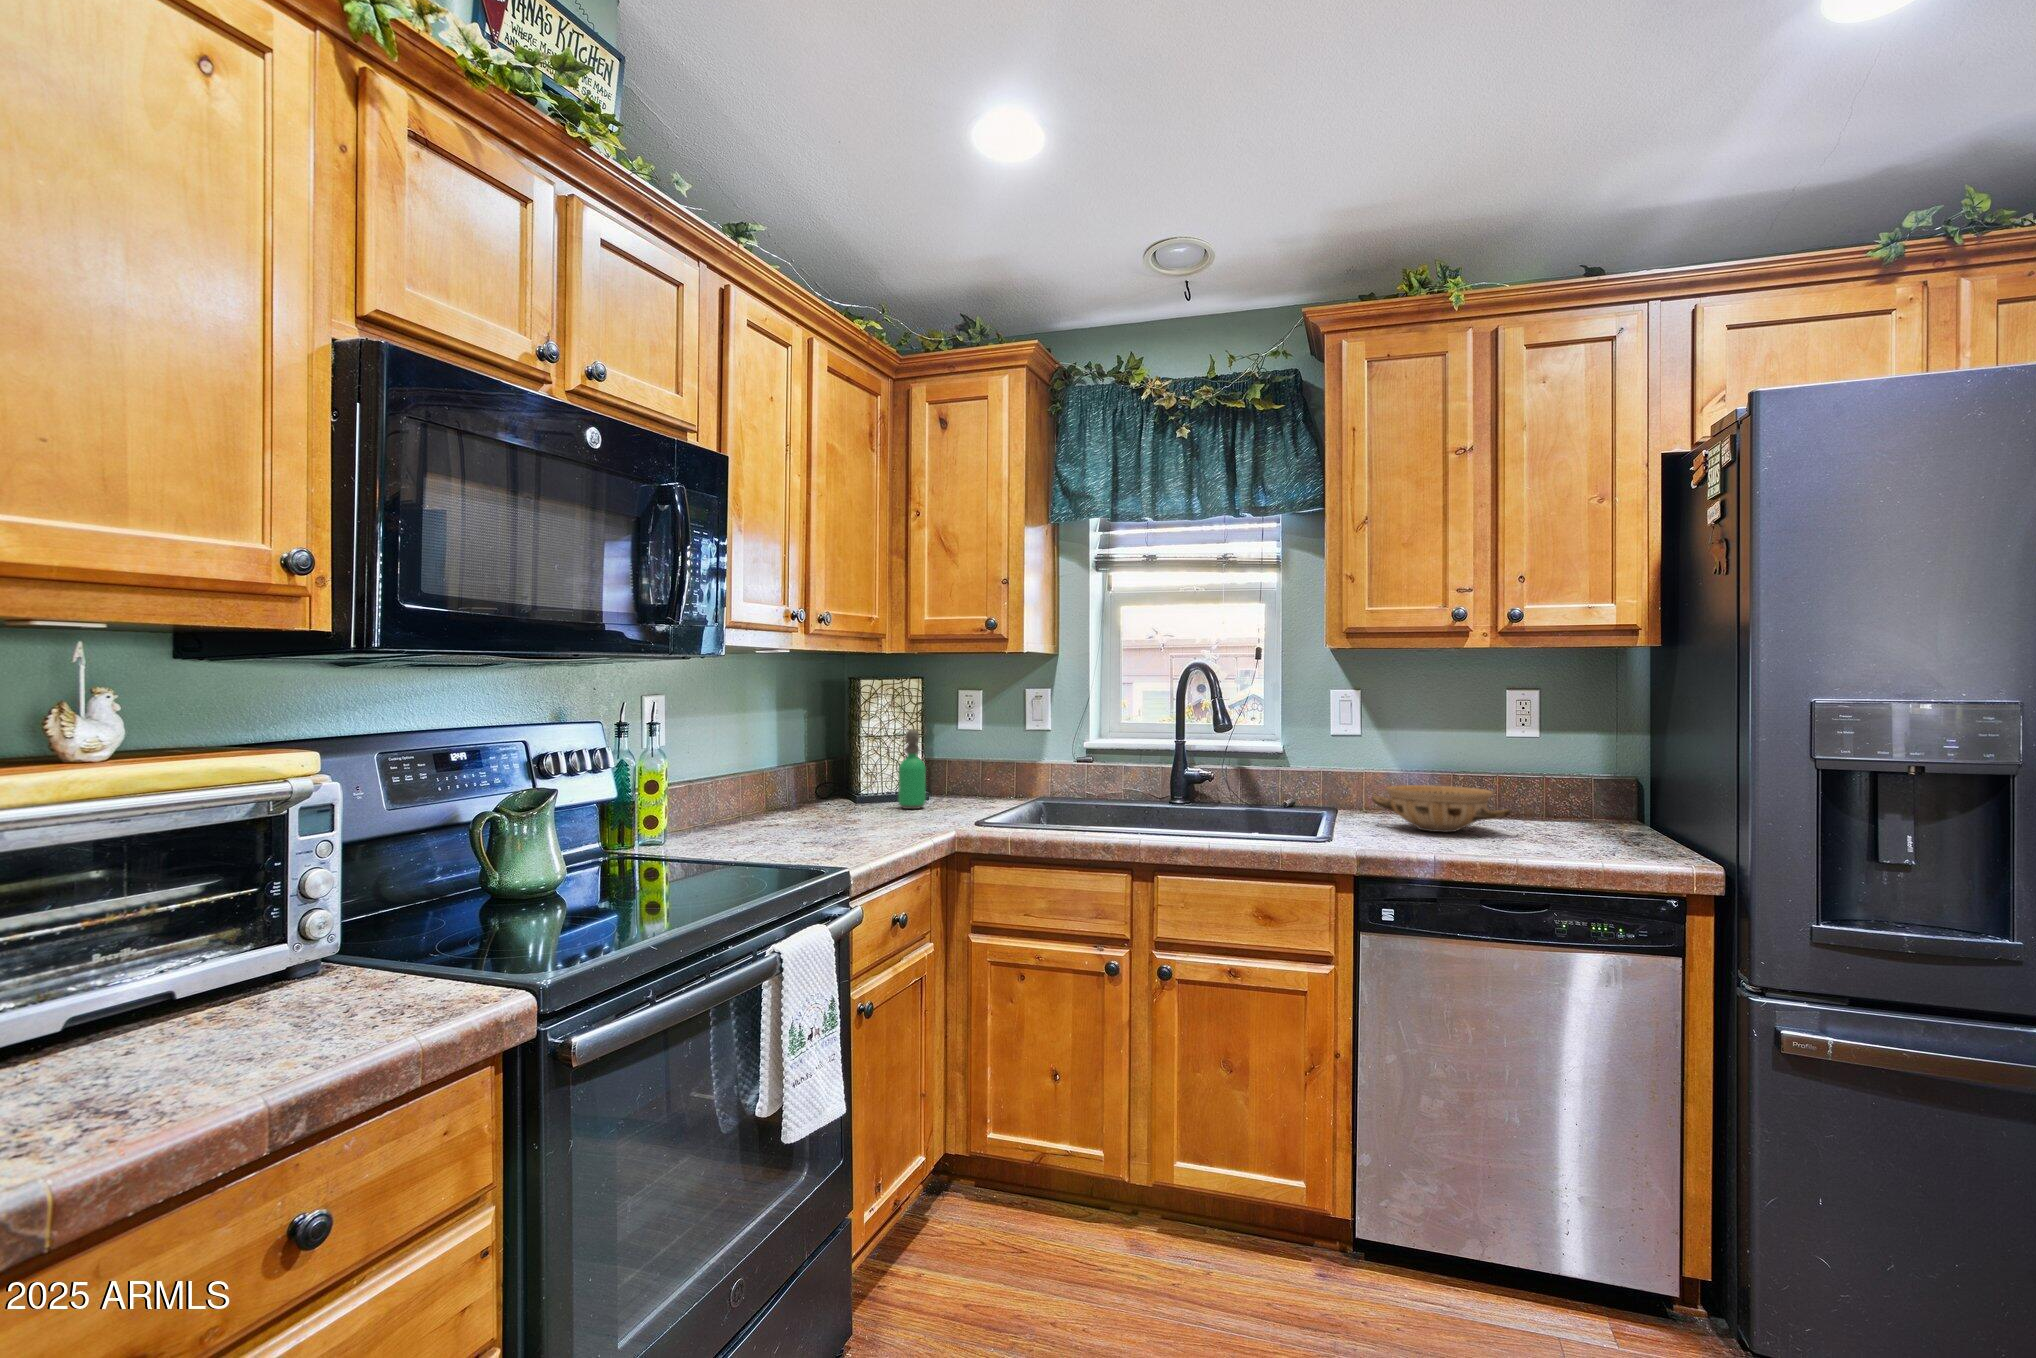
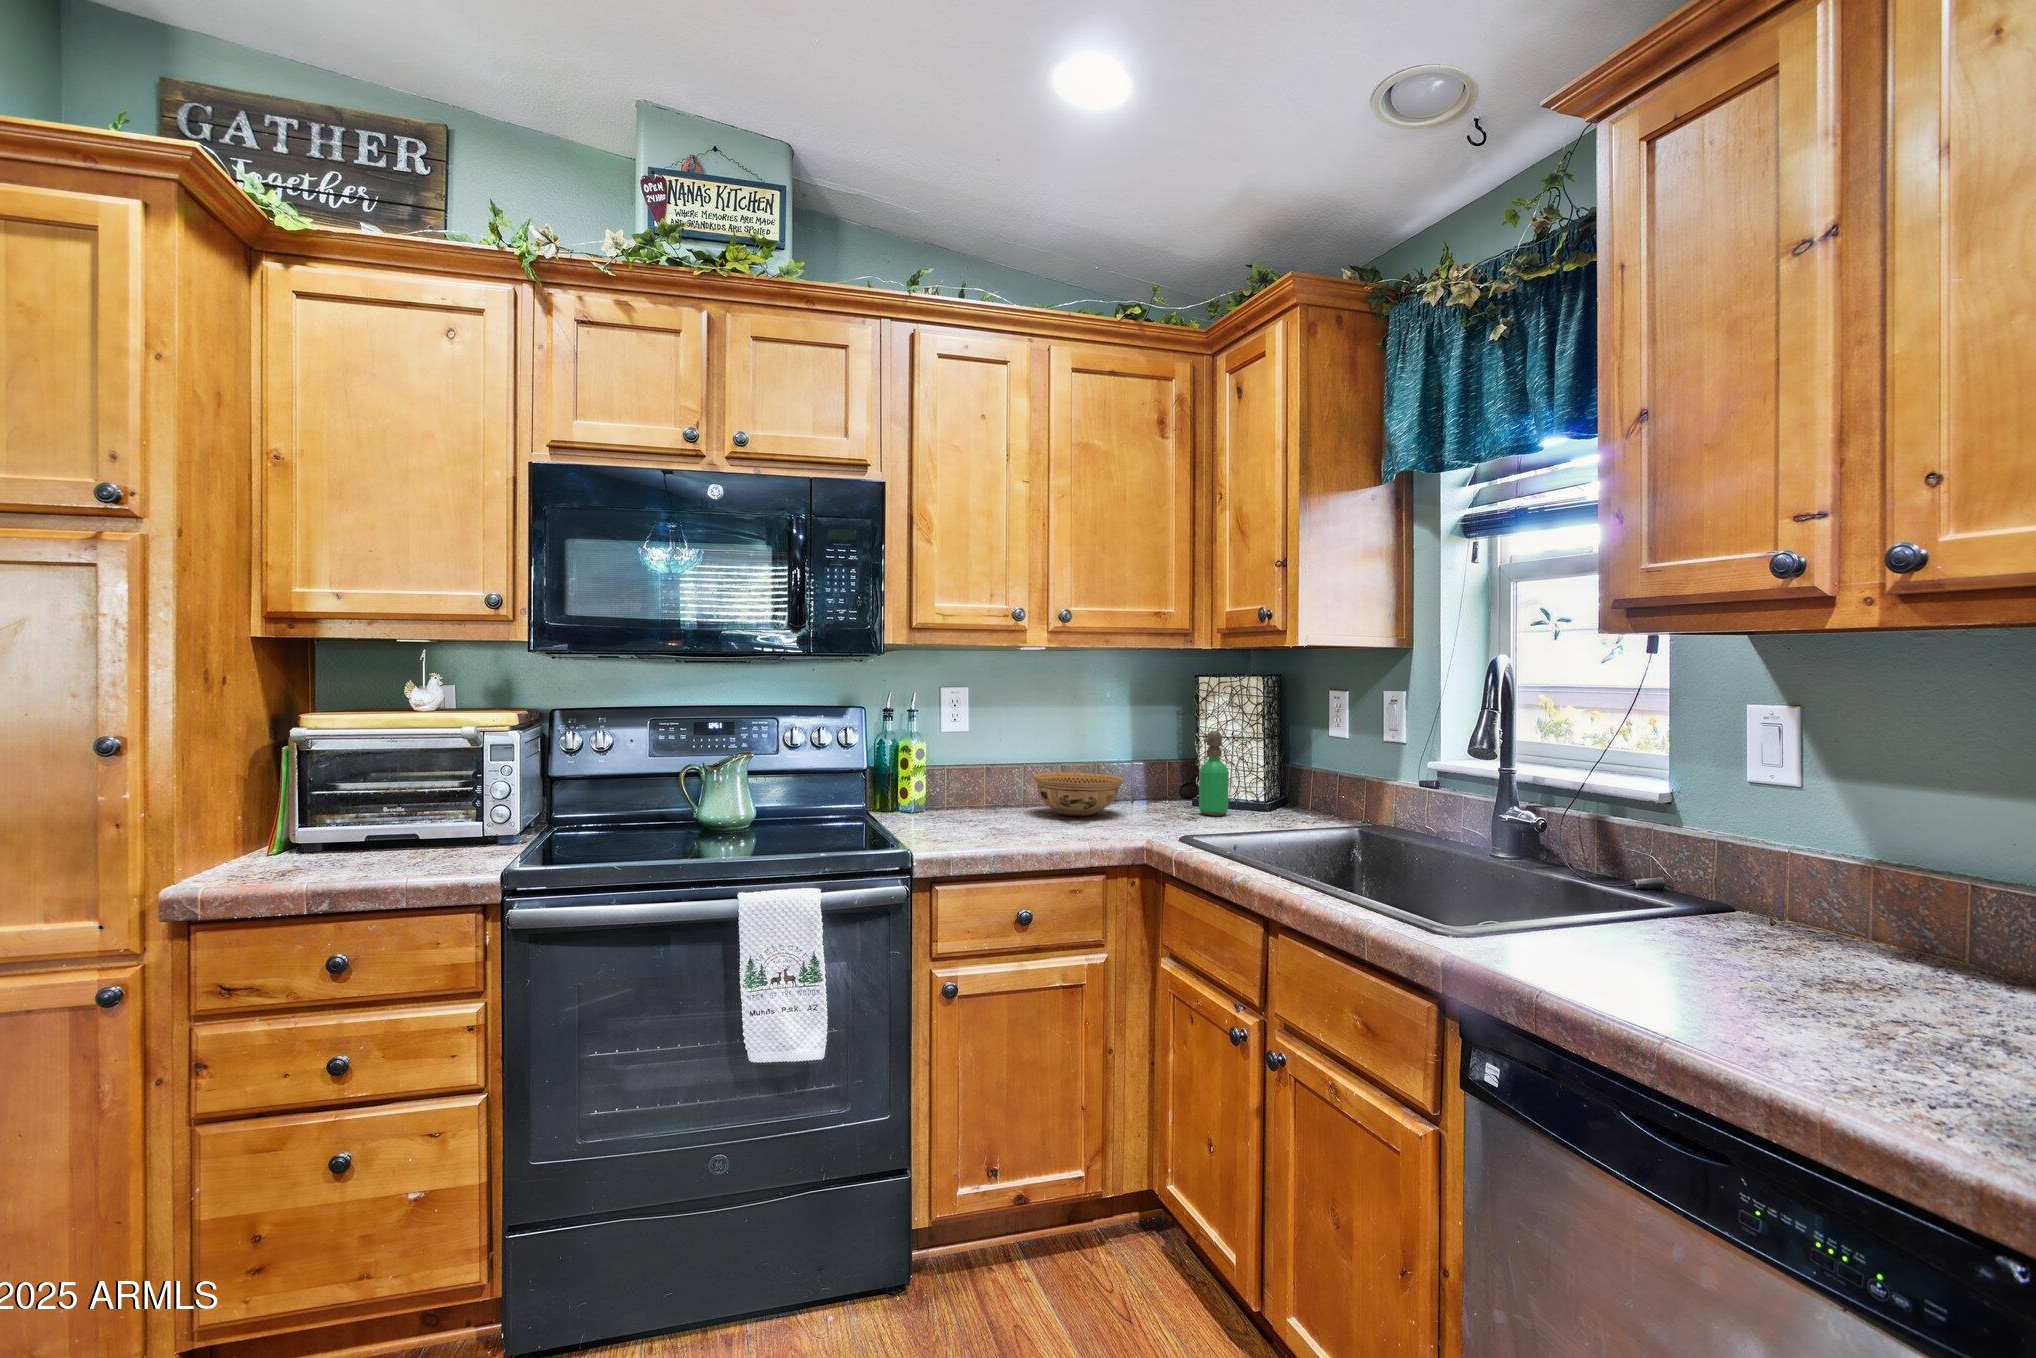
ceramic bowl: present [1372,785,1511,832] -> present [1033,772,1124,816]

